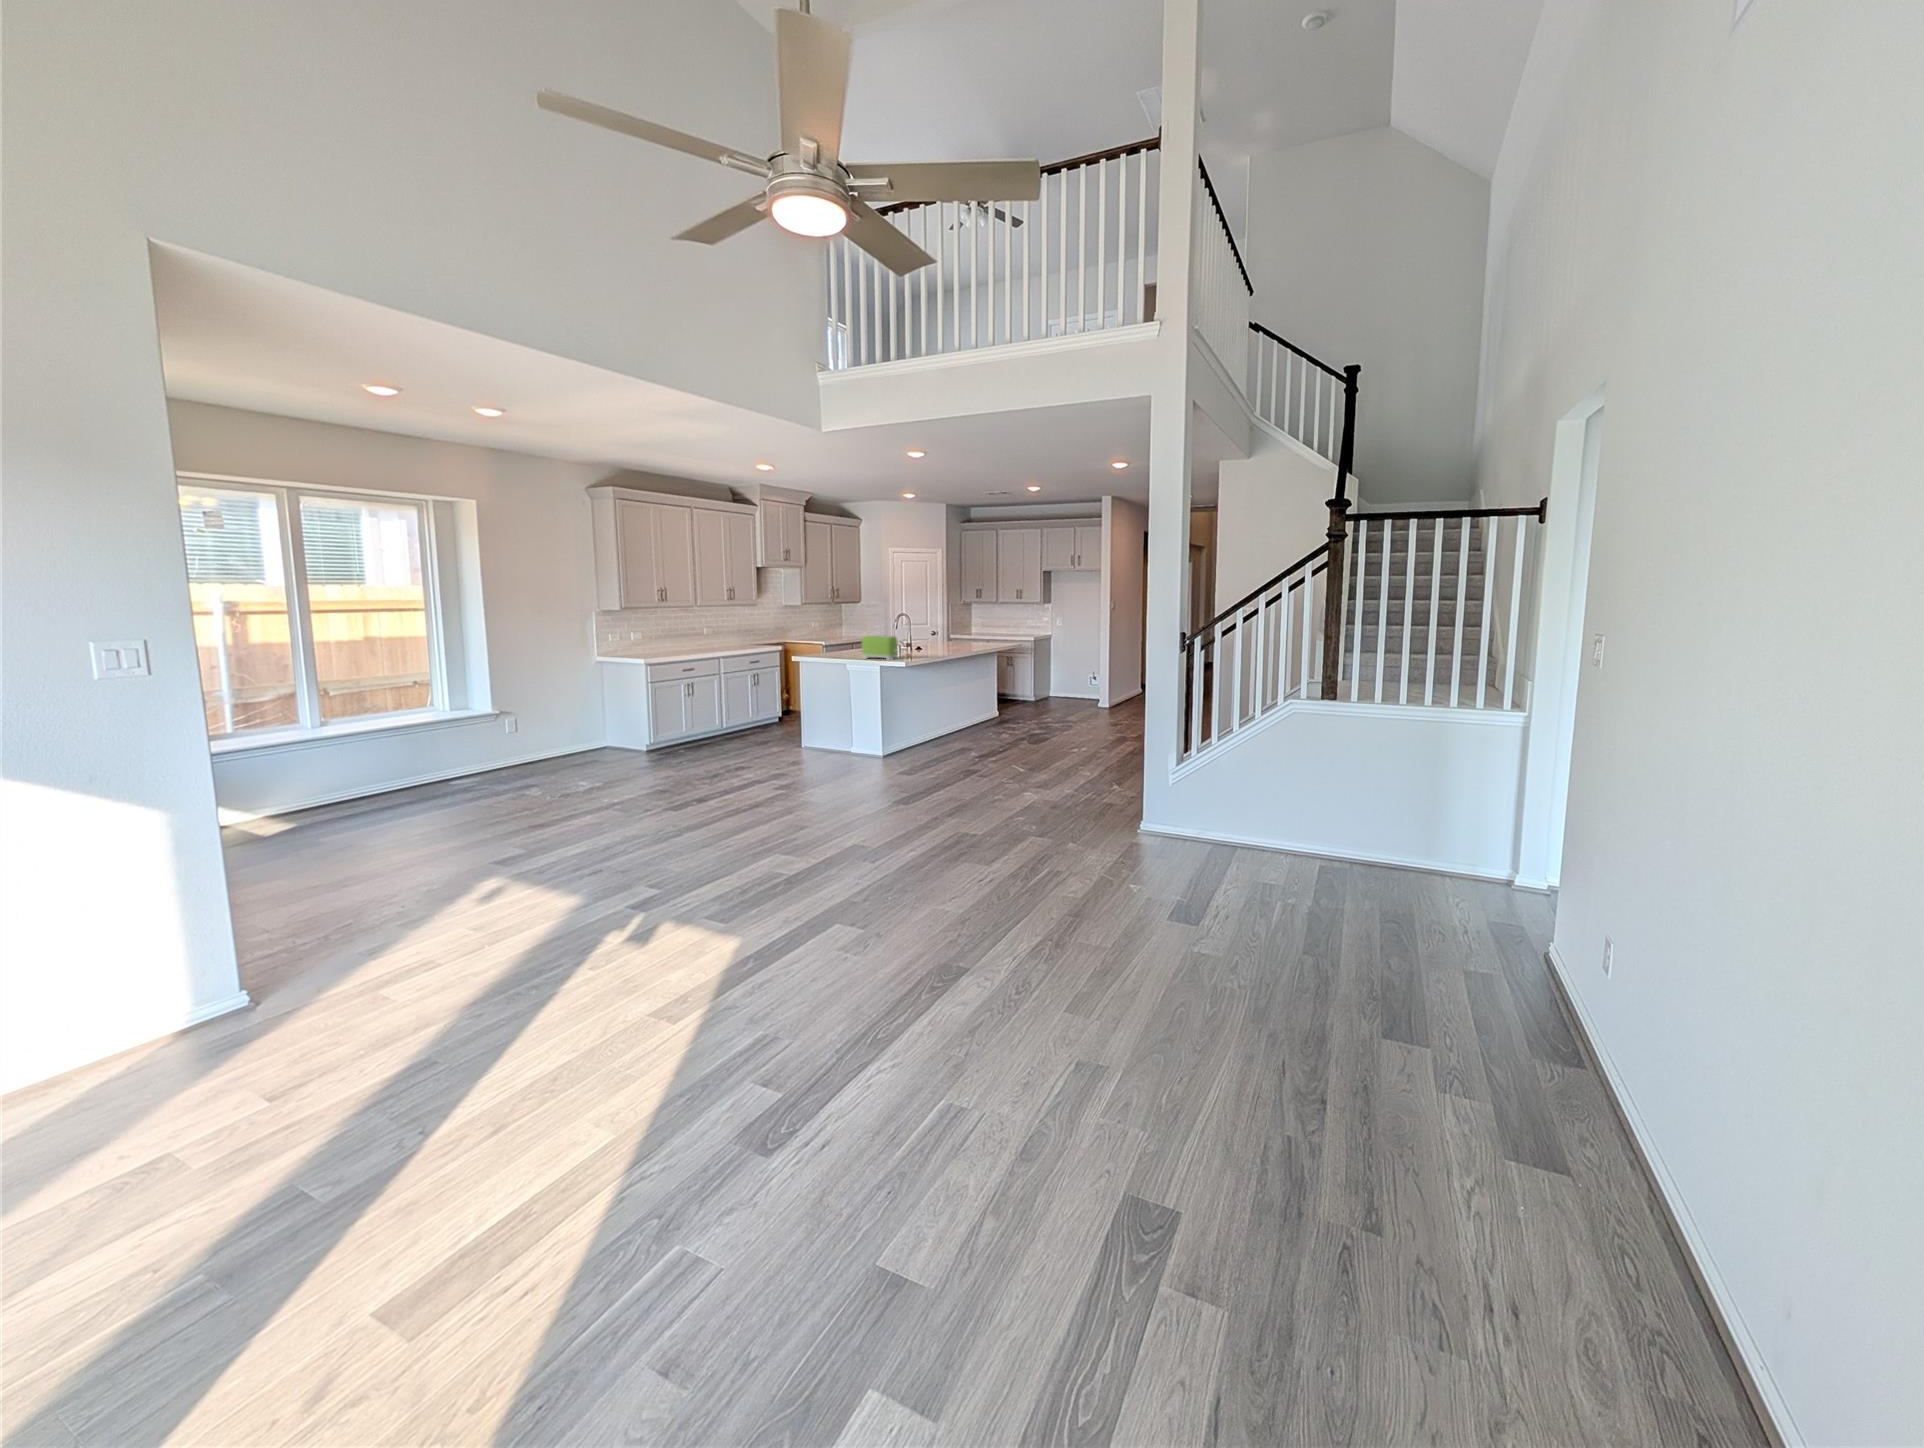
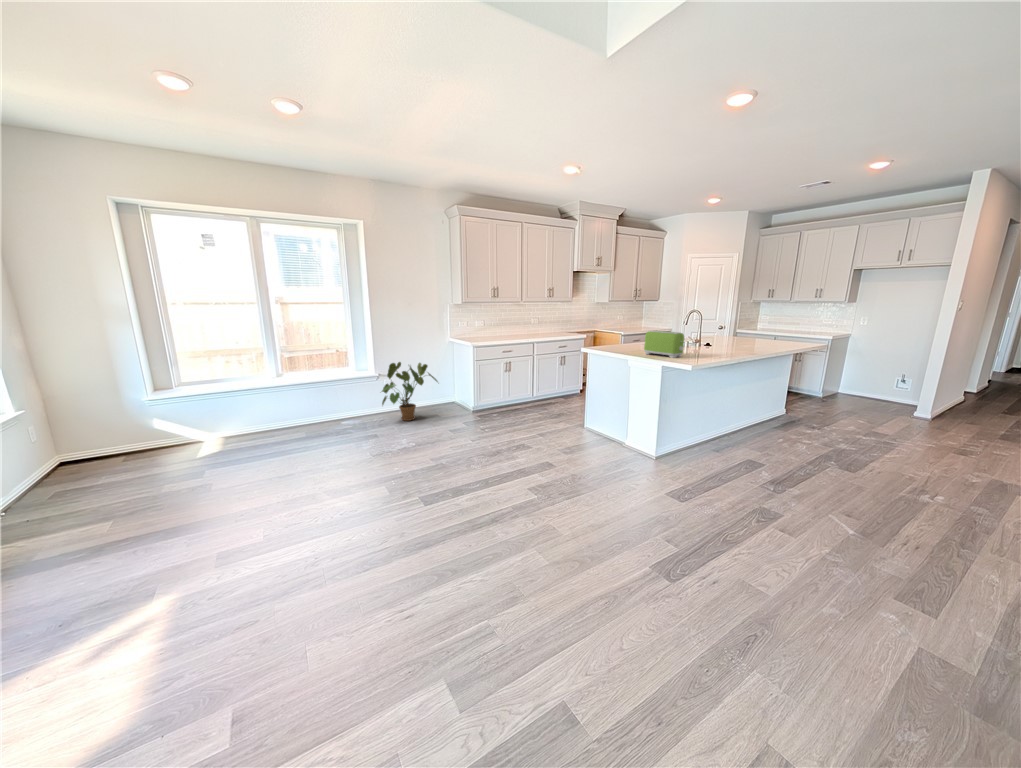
house plant: none [506,692,599,772] -> present [382,362,438,421]

